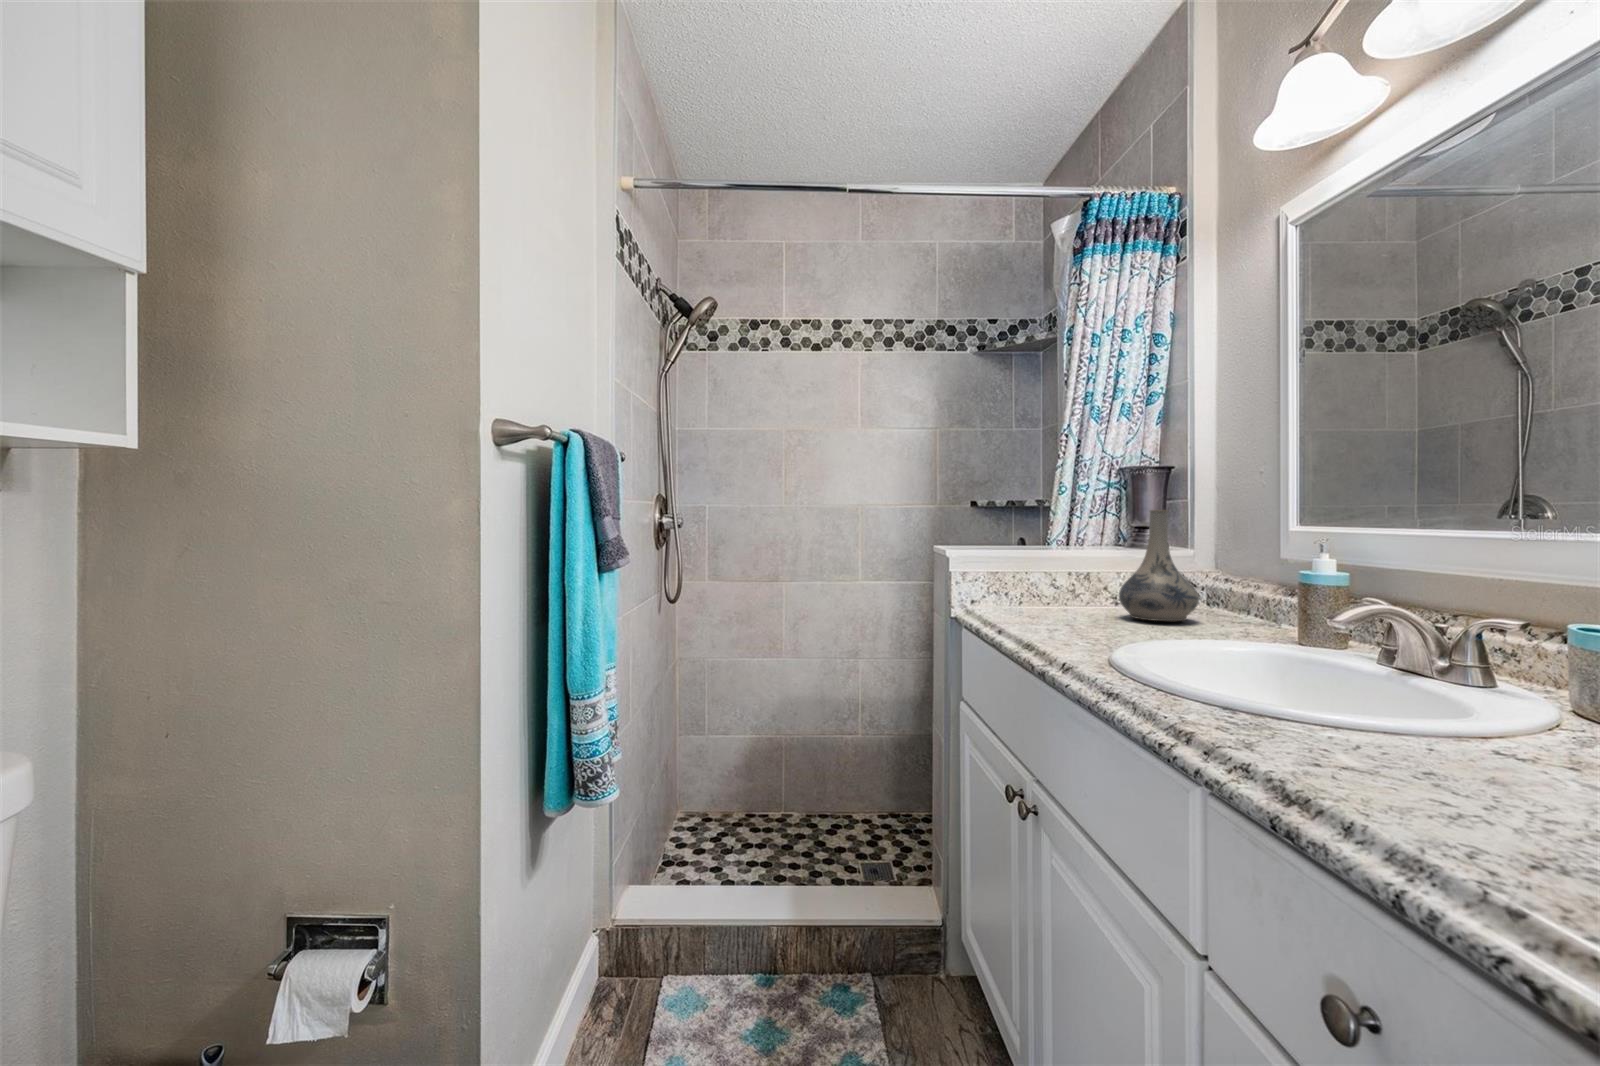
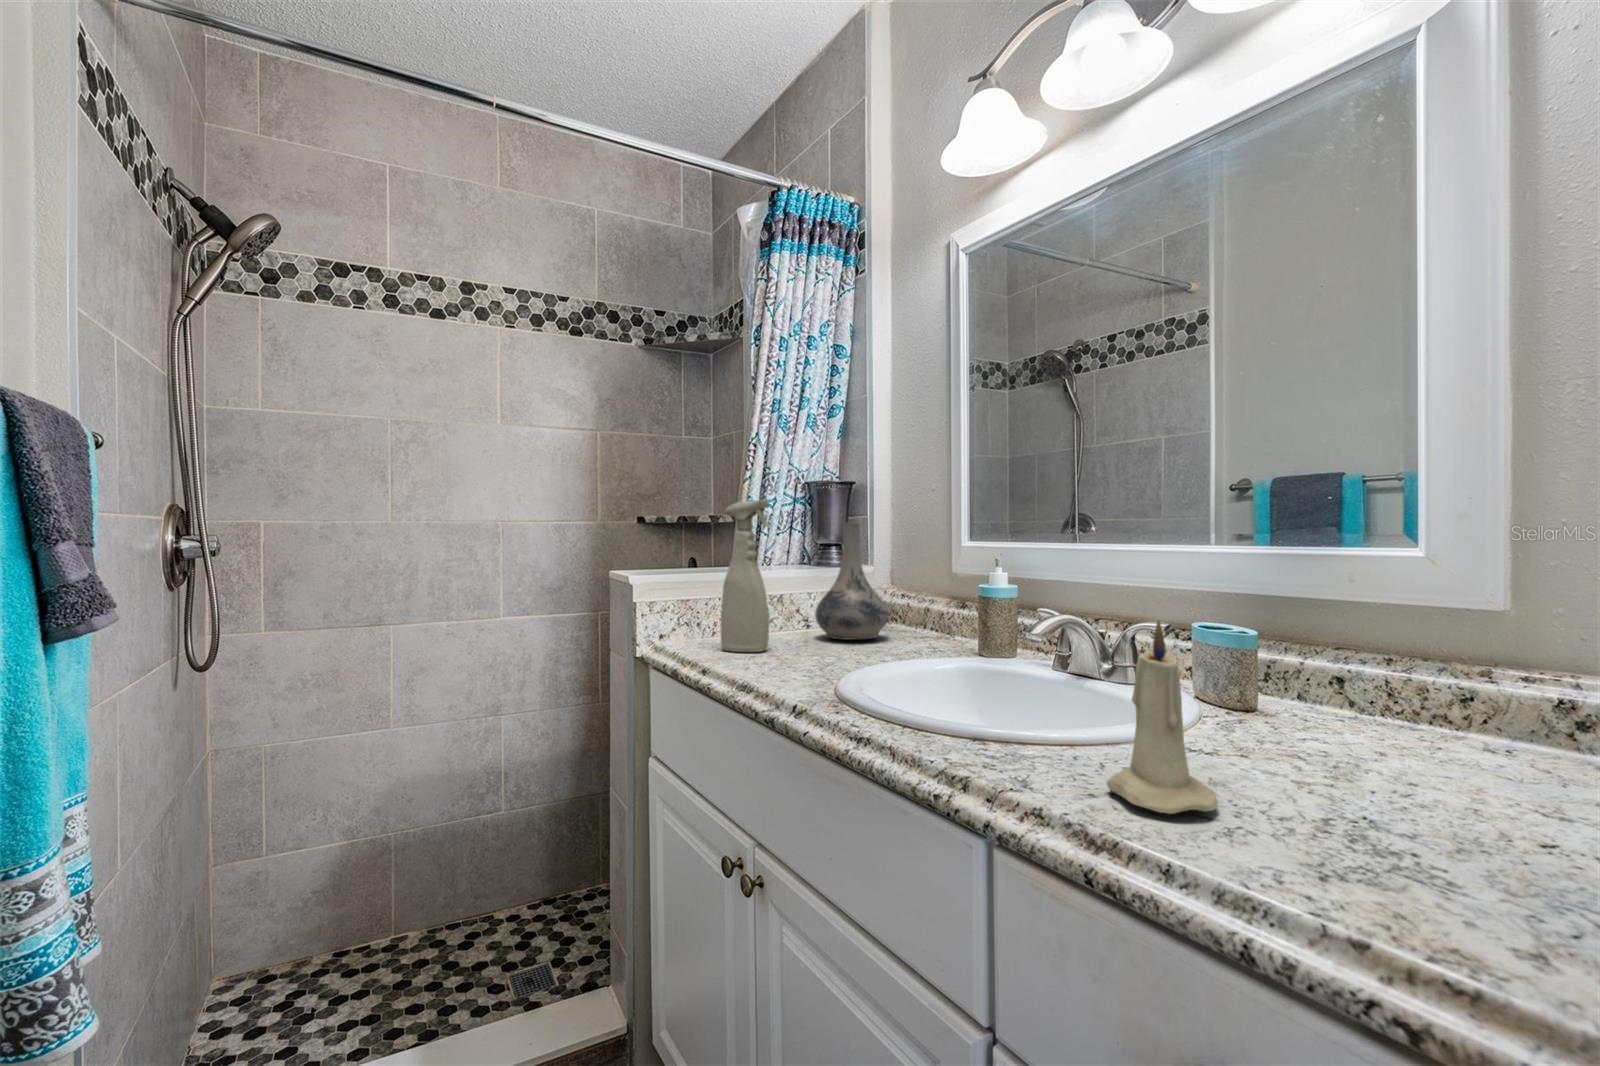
spray bottle: none [1023,491,1069,624] -> present [721,500,769,652]
candle: none [1327,608,1444,786] -> present [1107,620,1218,814]

